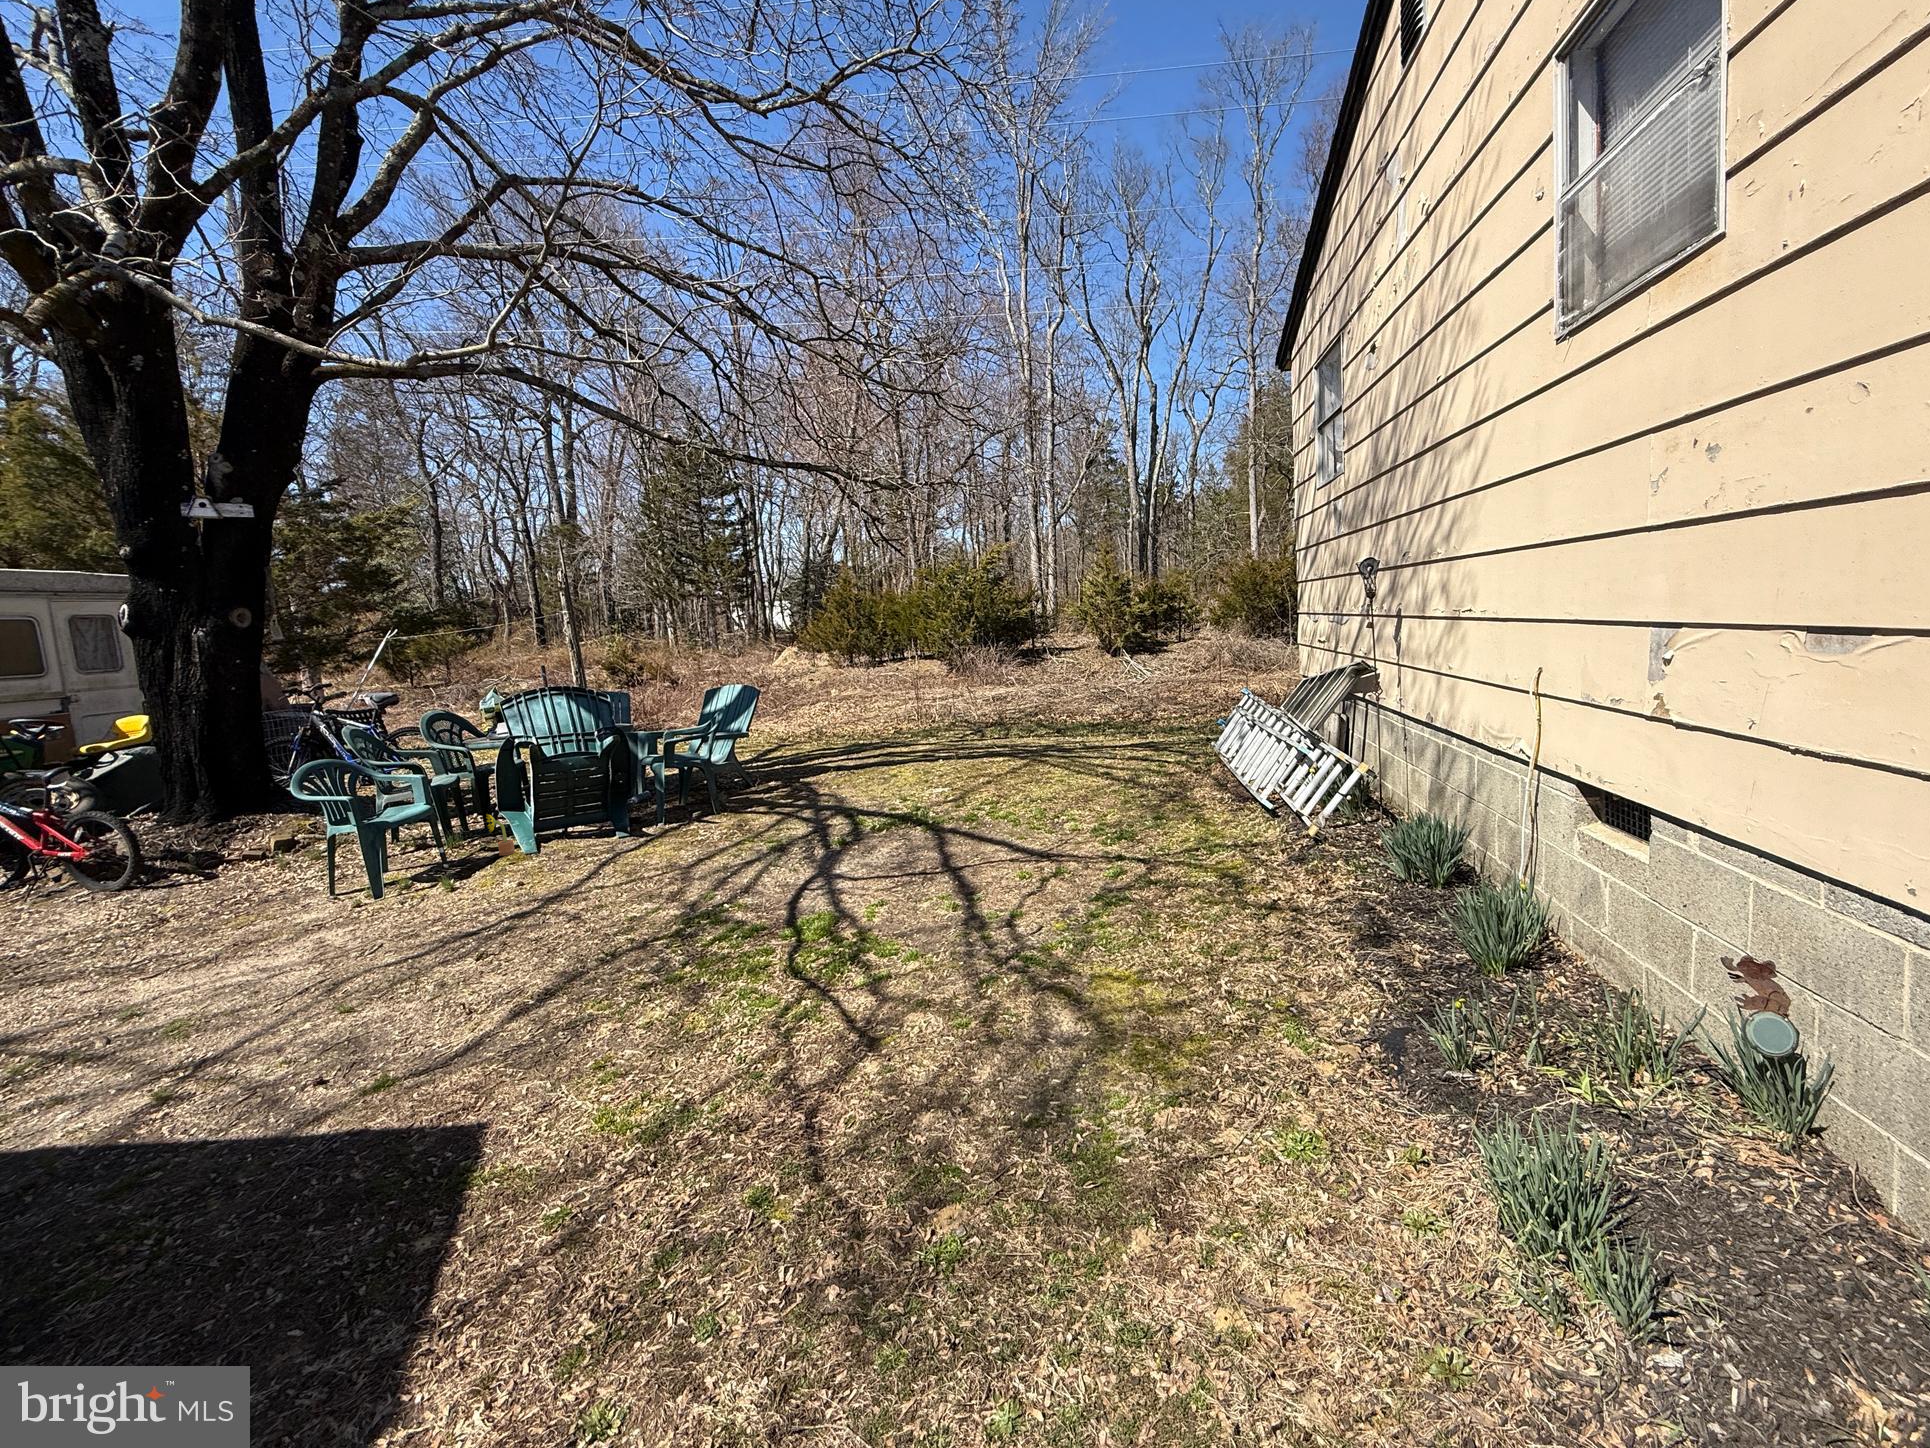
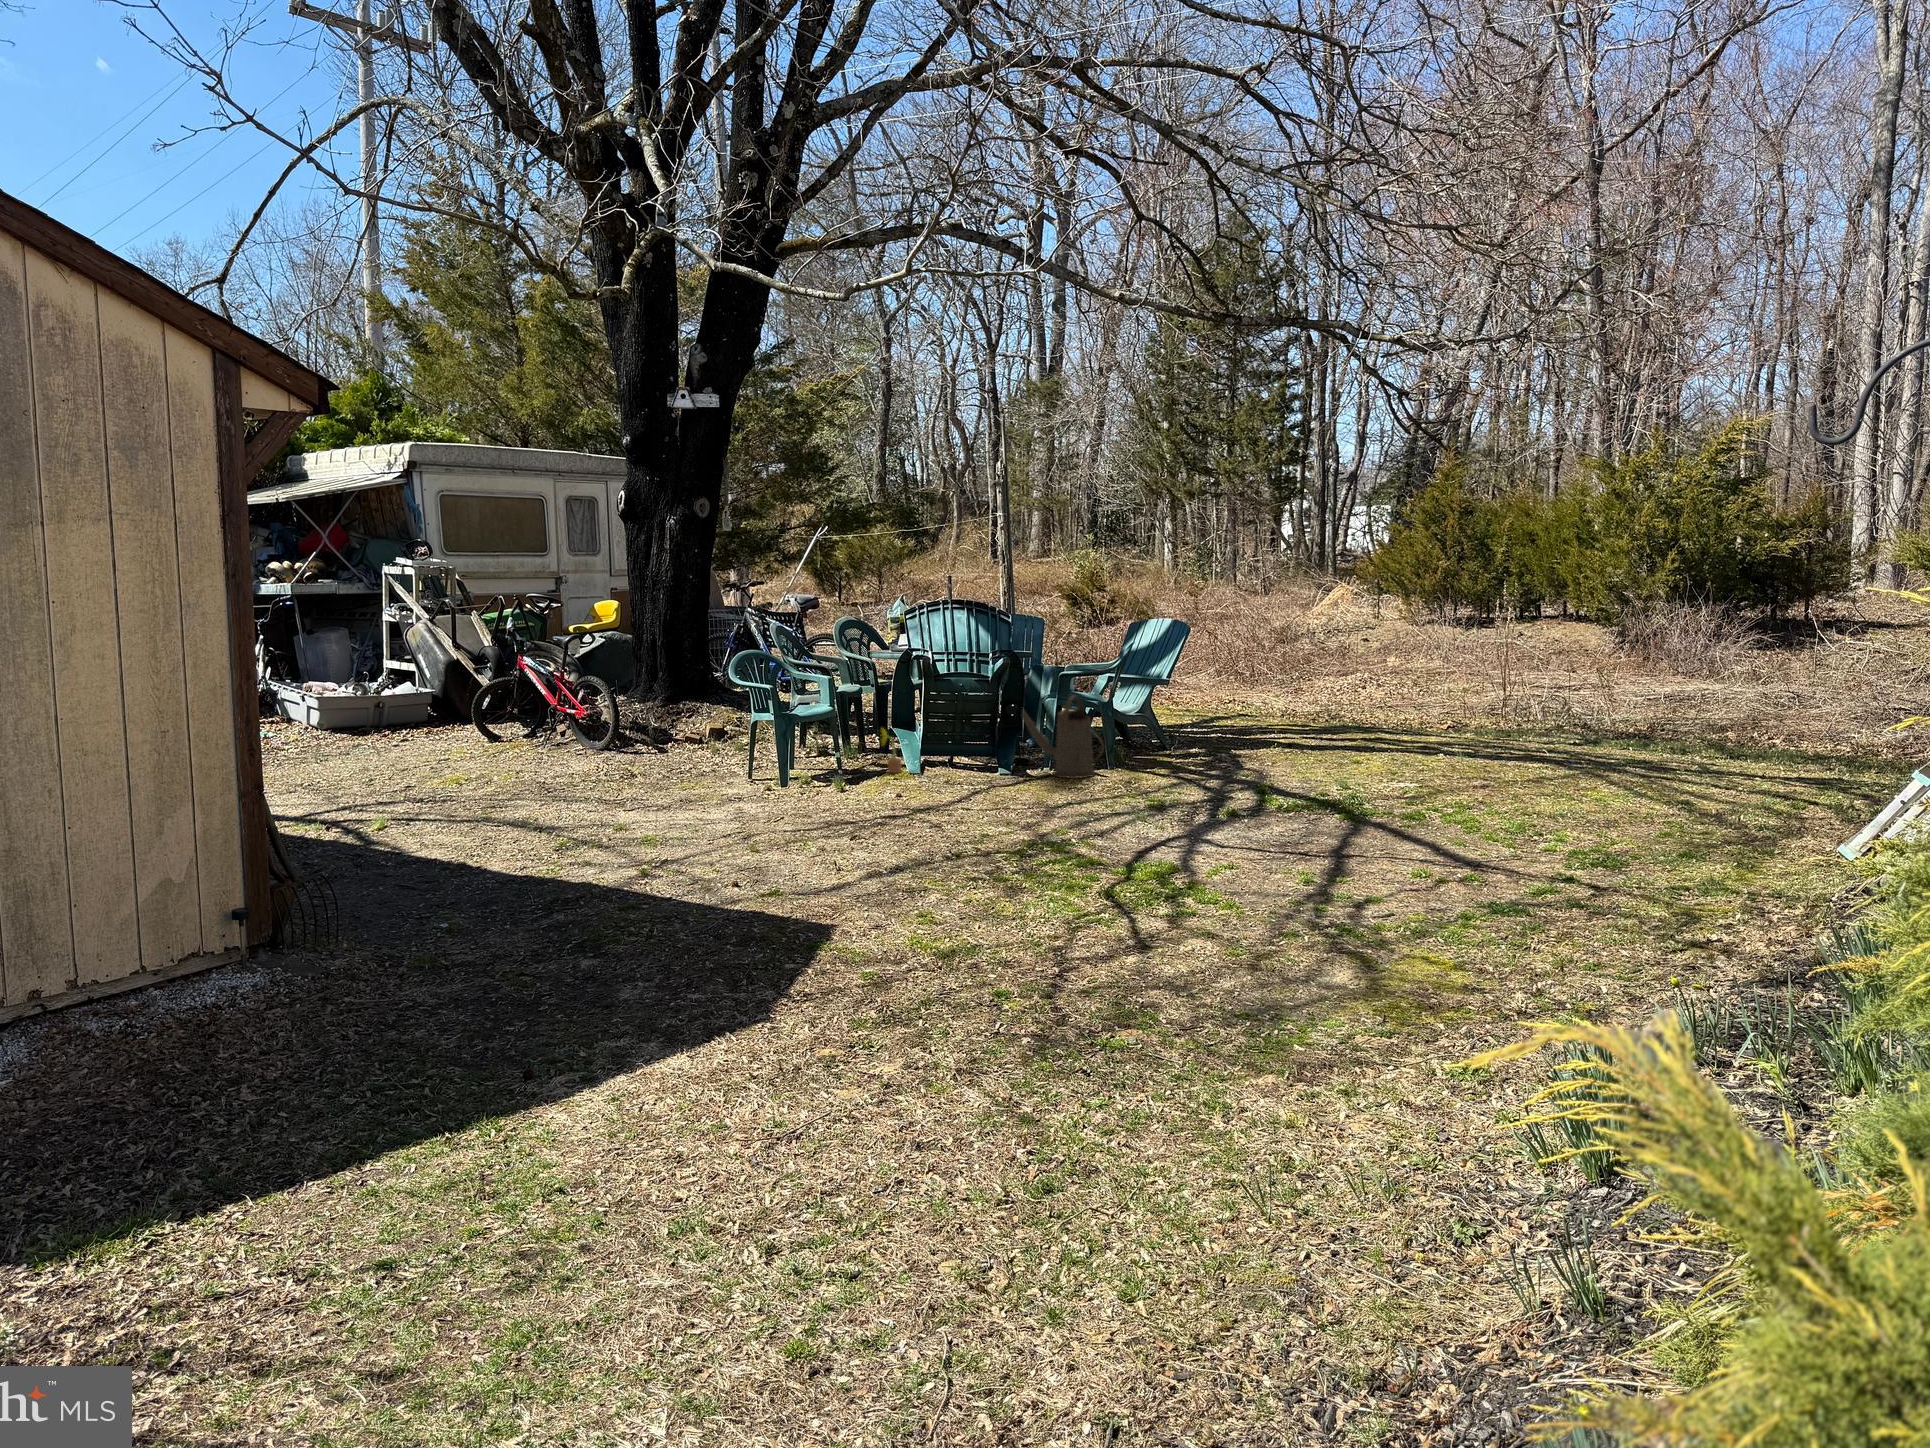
watering can: none [626,759,713,831] -> present [1022,696,1104,779]

